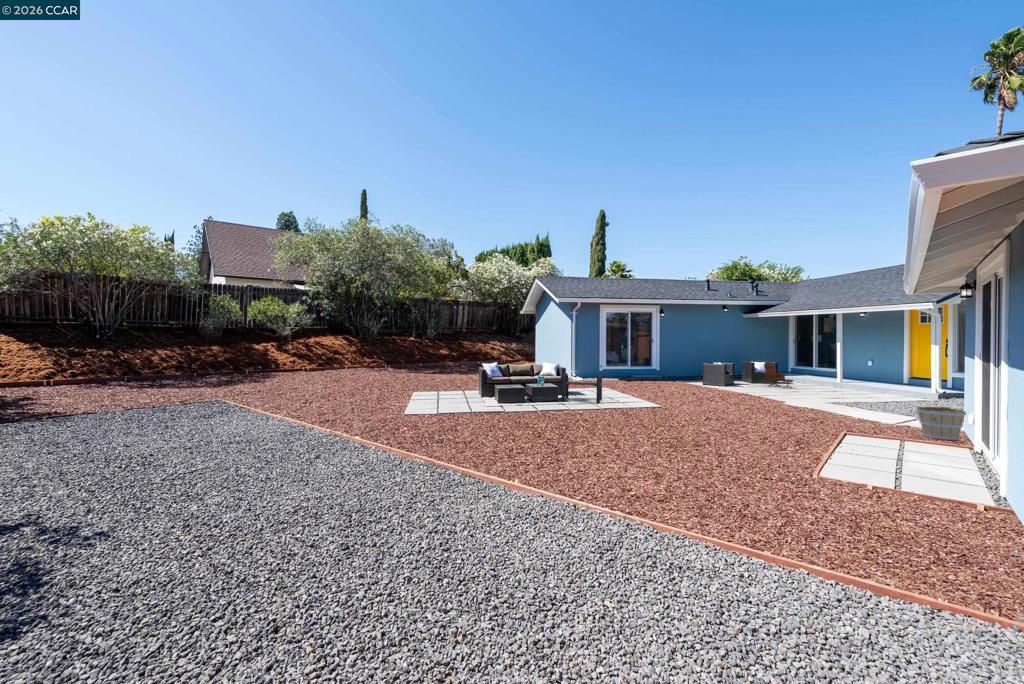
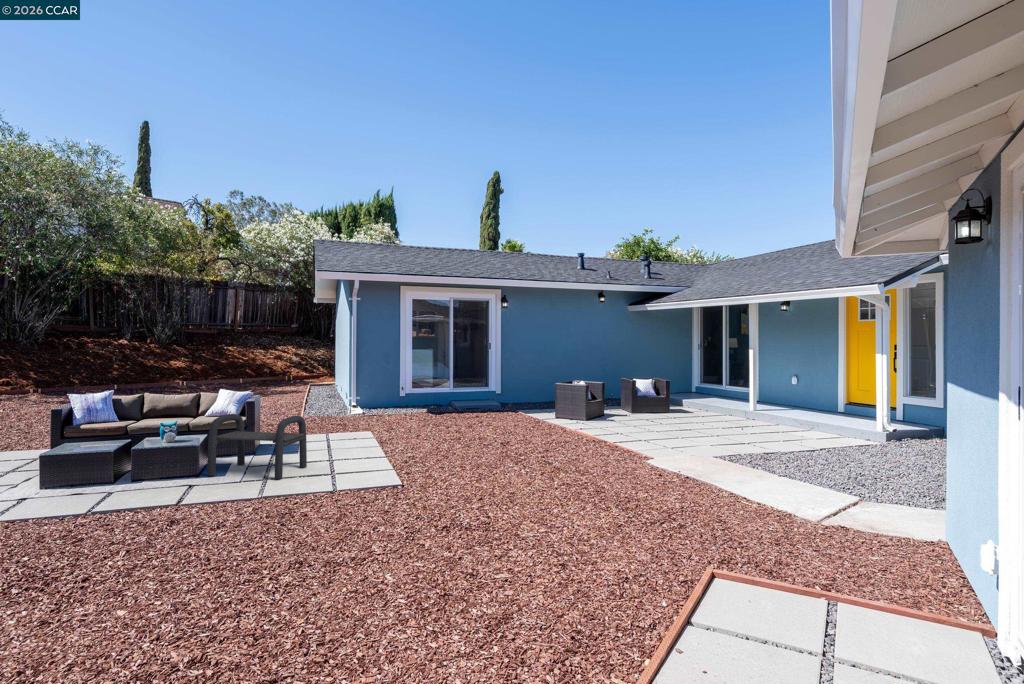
lounge chair: present [764,364,793,388] -> none [647,382,686,422]
wooden bucket: present [917,407,966,440] -> none [867,510,981,612]

